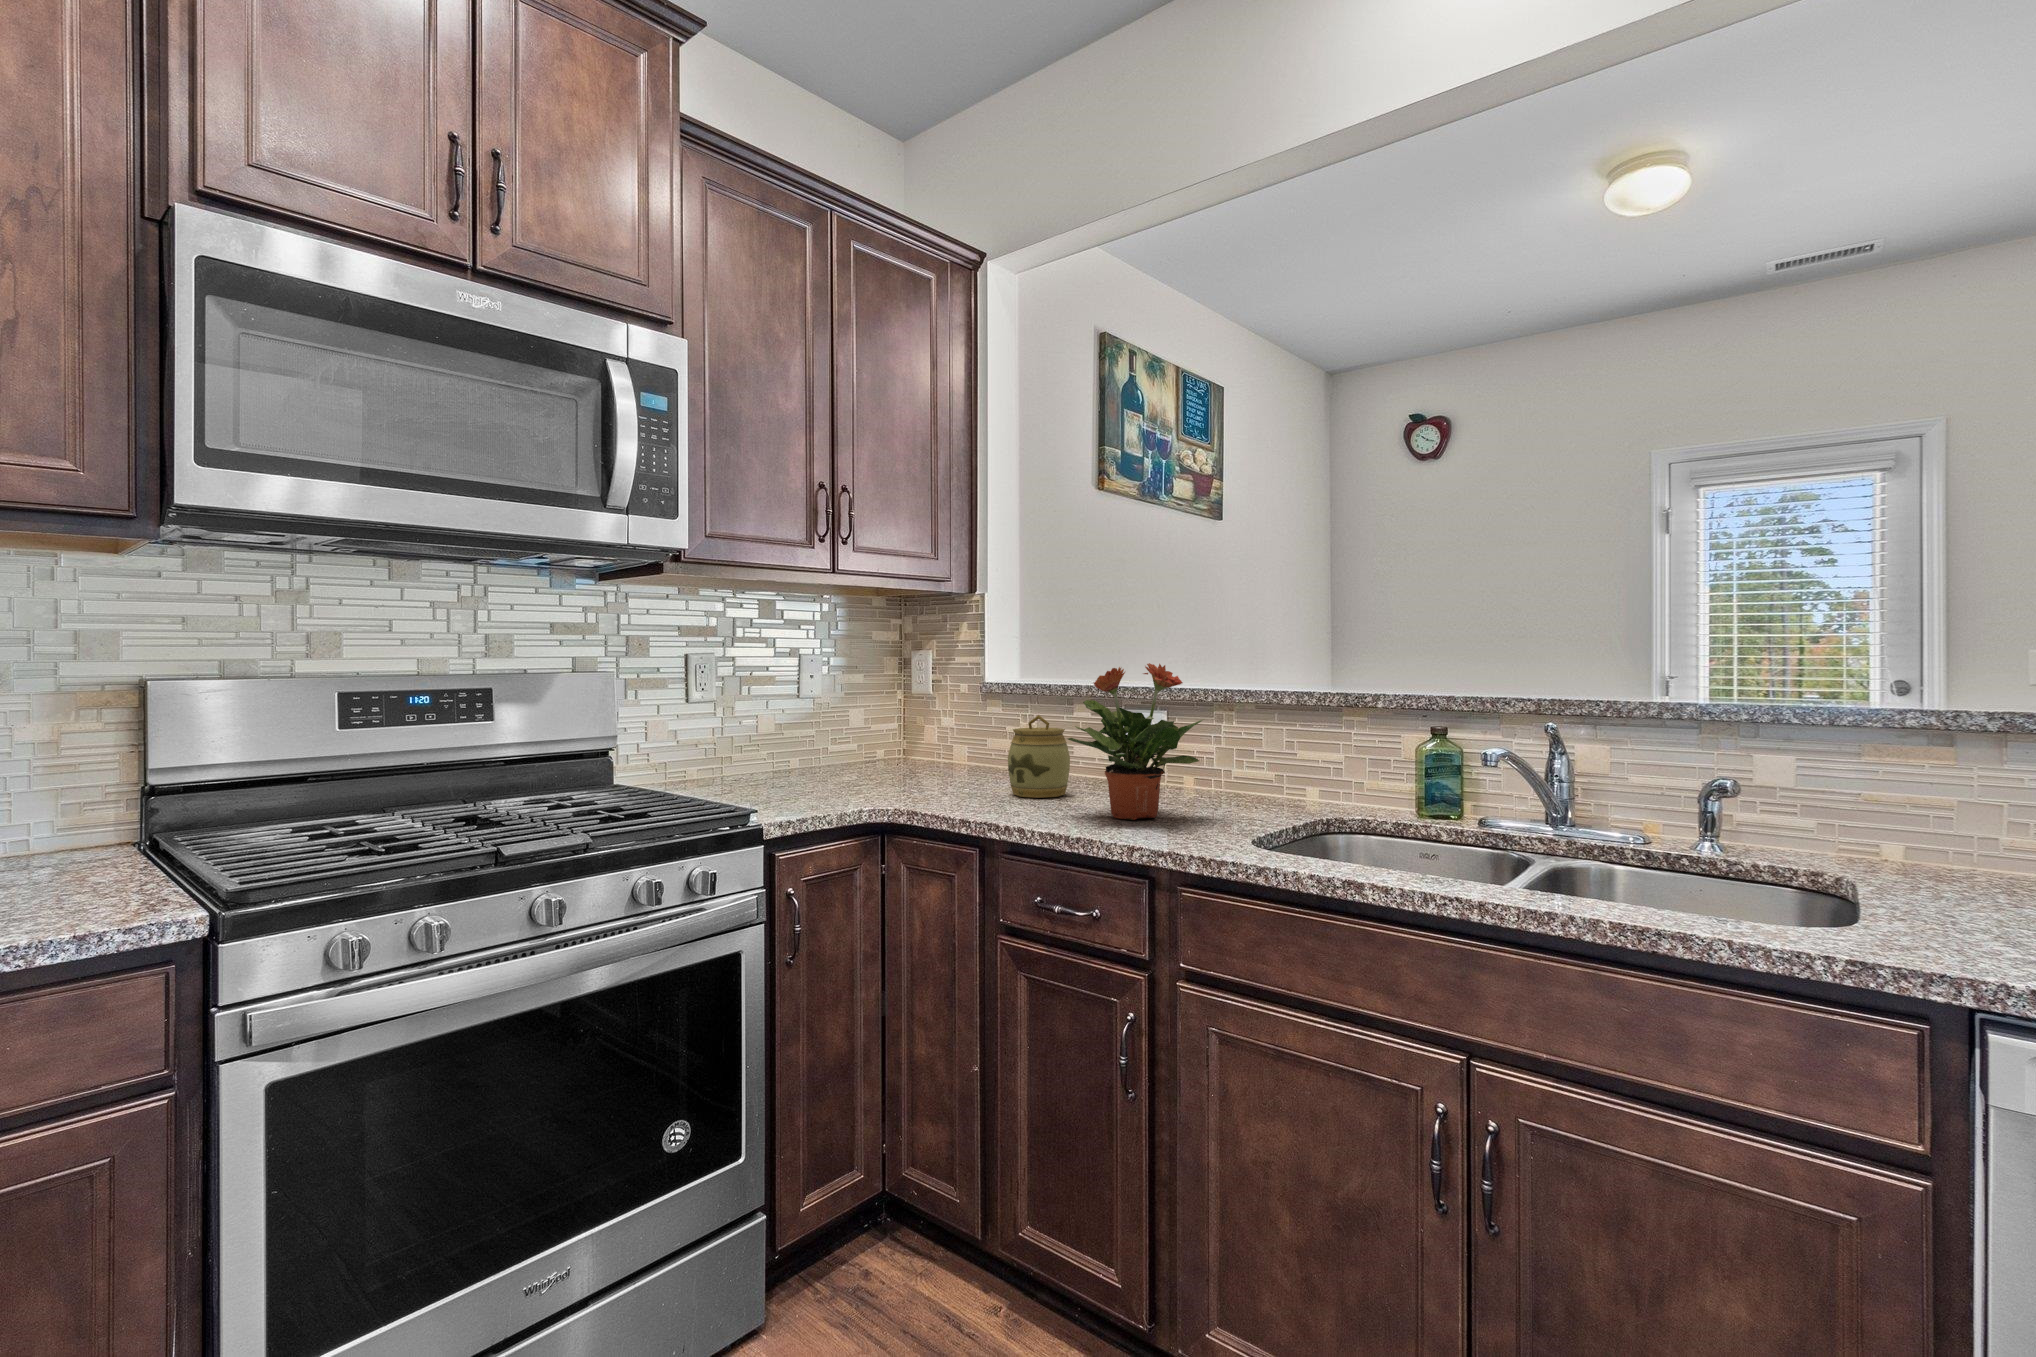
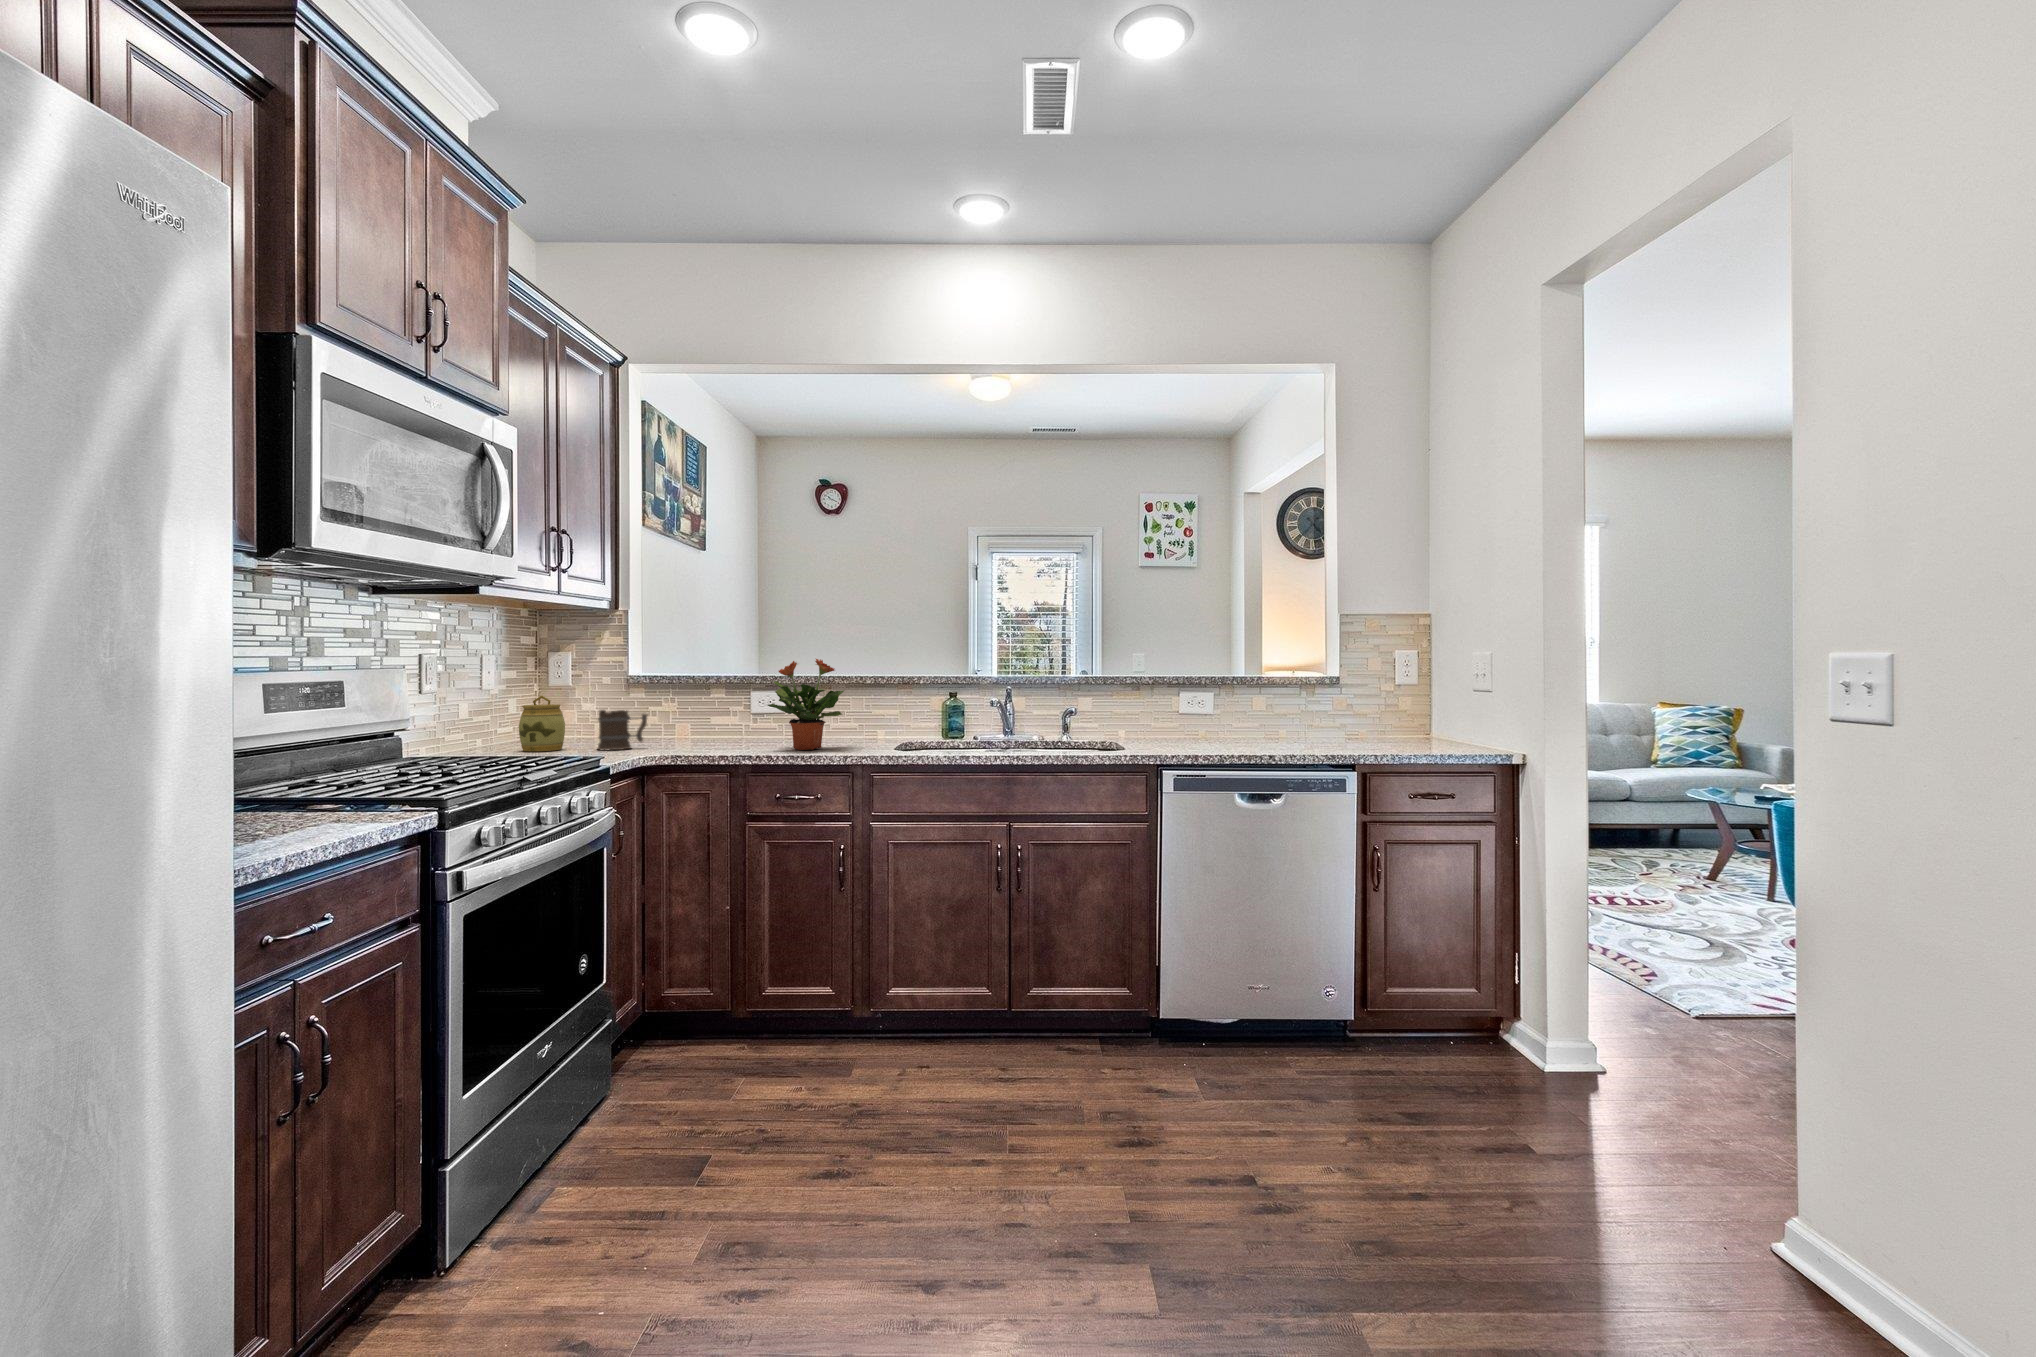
jar: present [1008,715,1070,798] -> present [519,696,565,752]
mug: none [893,730,955,789] -> present [597,710,647,750]

